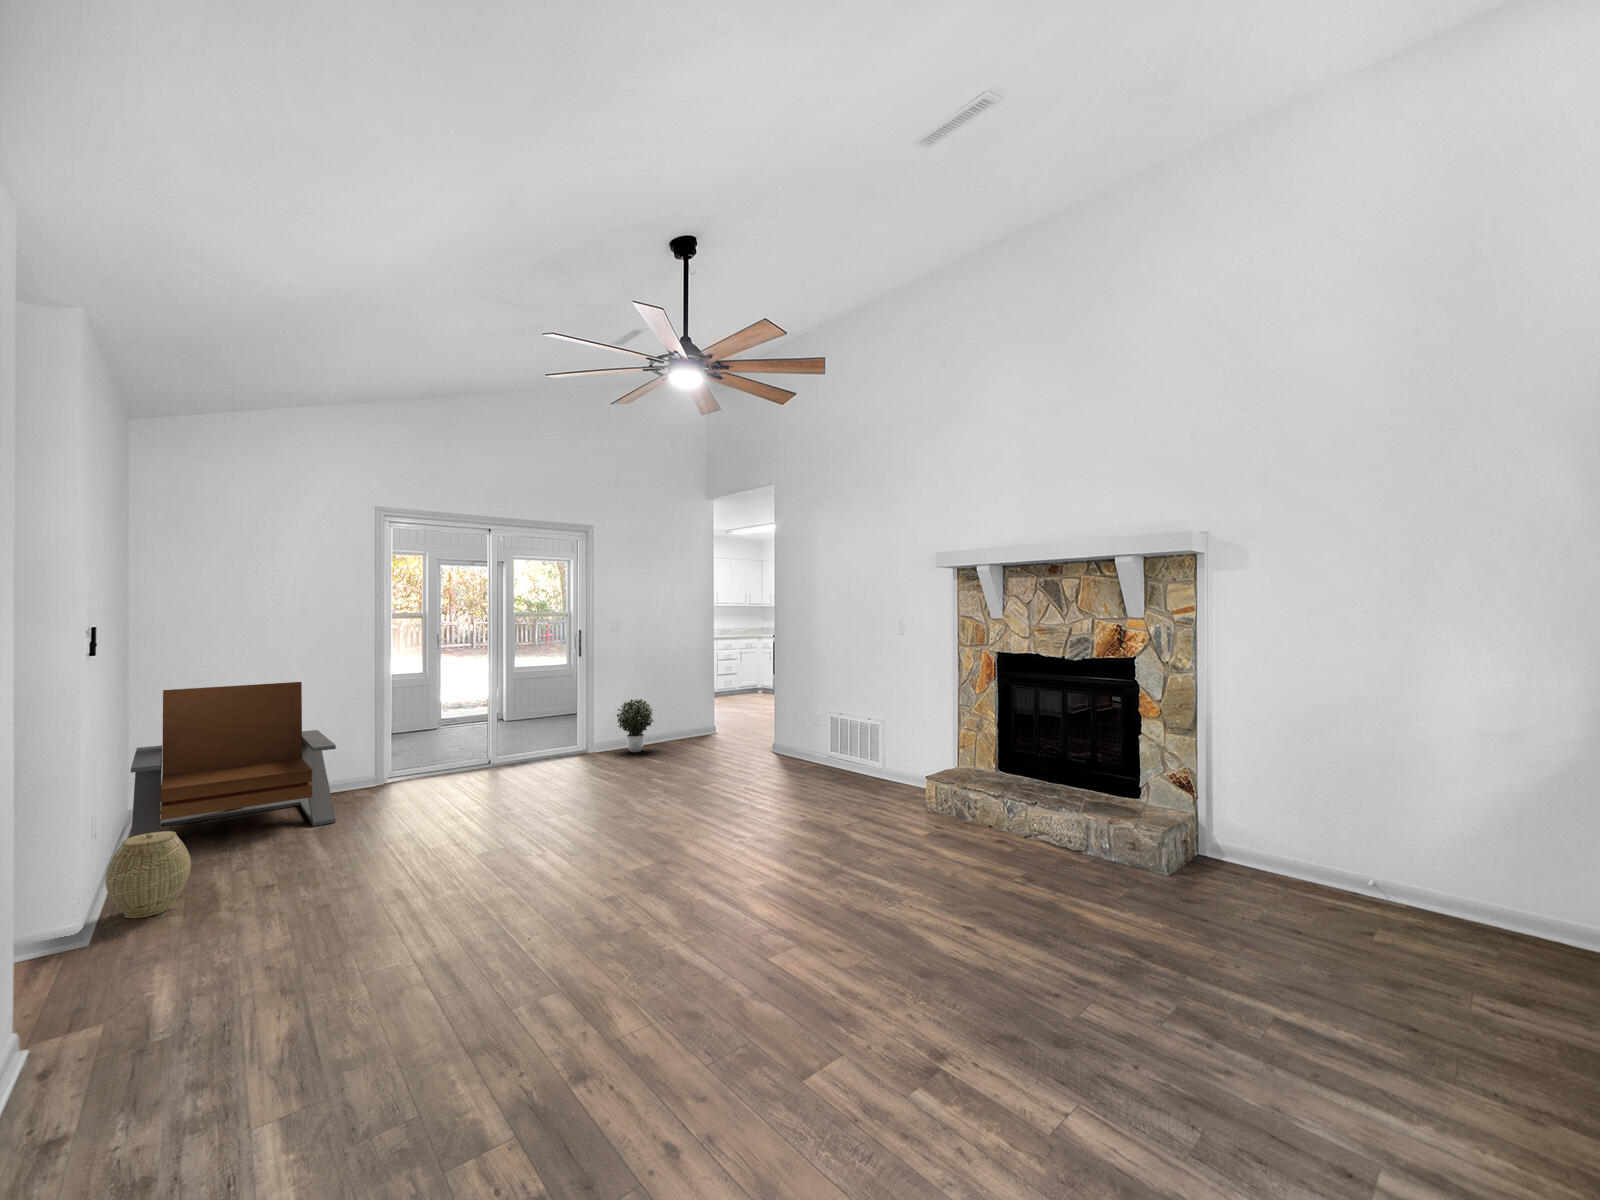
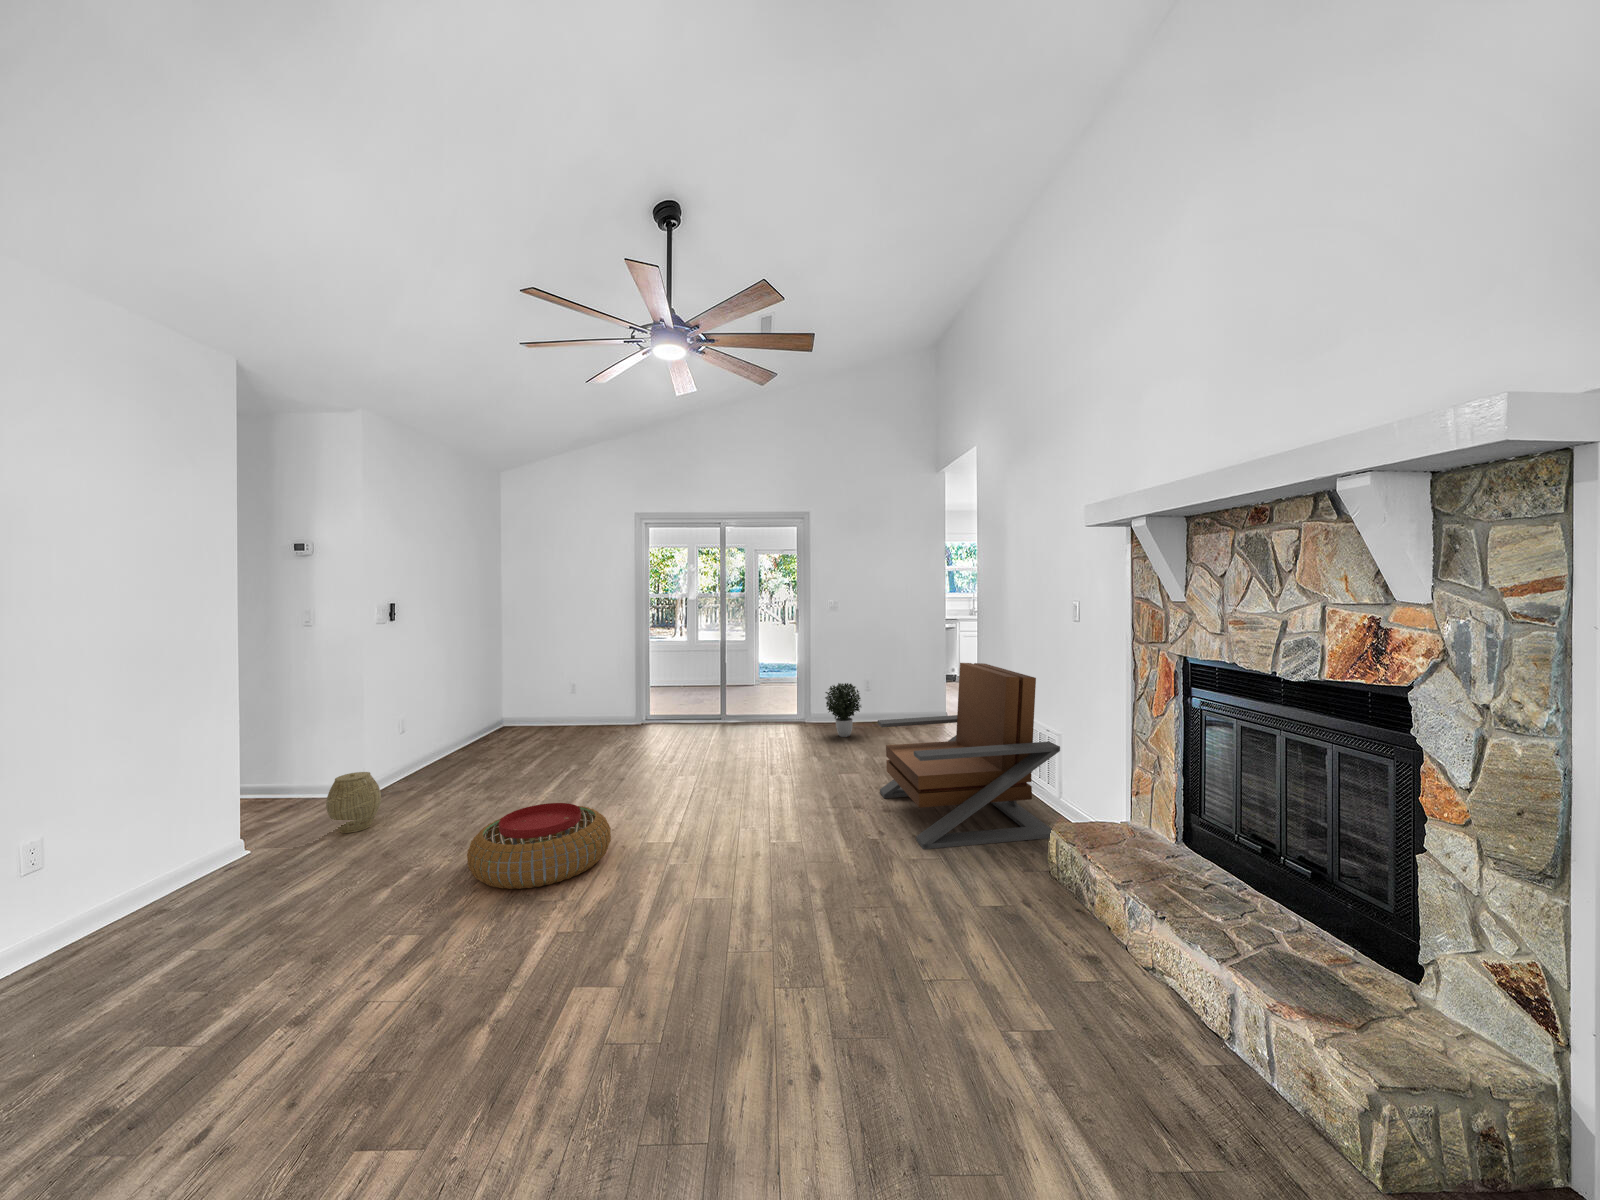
lounge chair: present [131,682,336,837] -> present [878,663,1060,849]
pouf: none [440,817,590,903] -> present [467,803,611,889]

